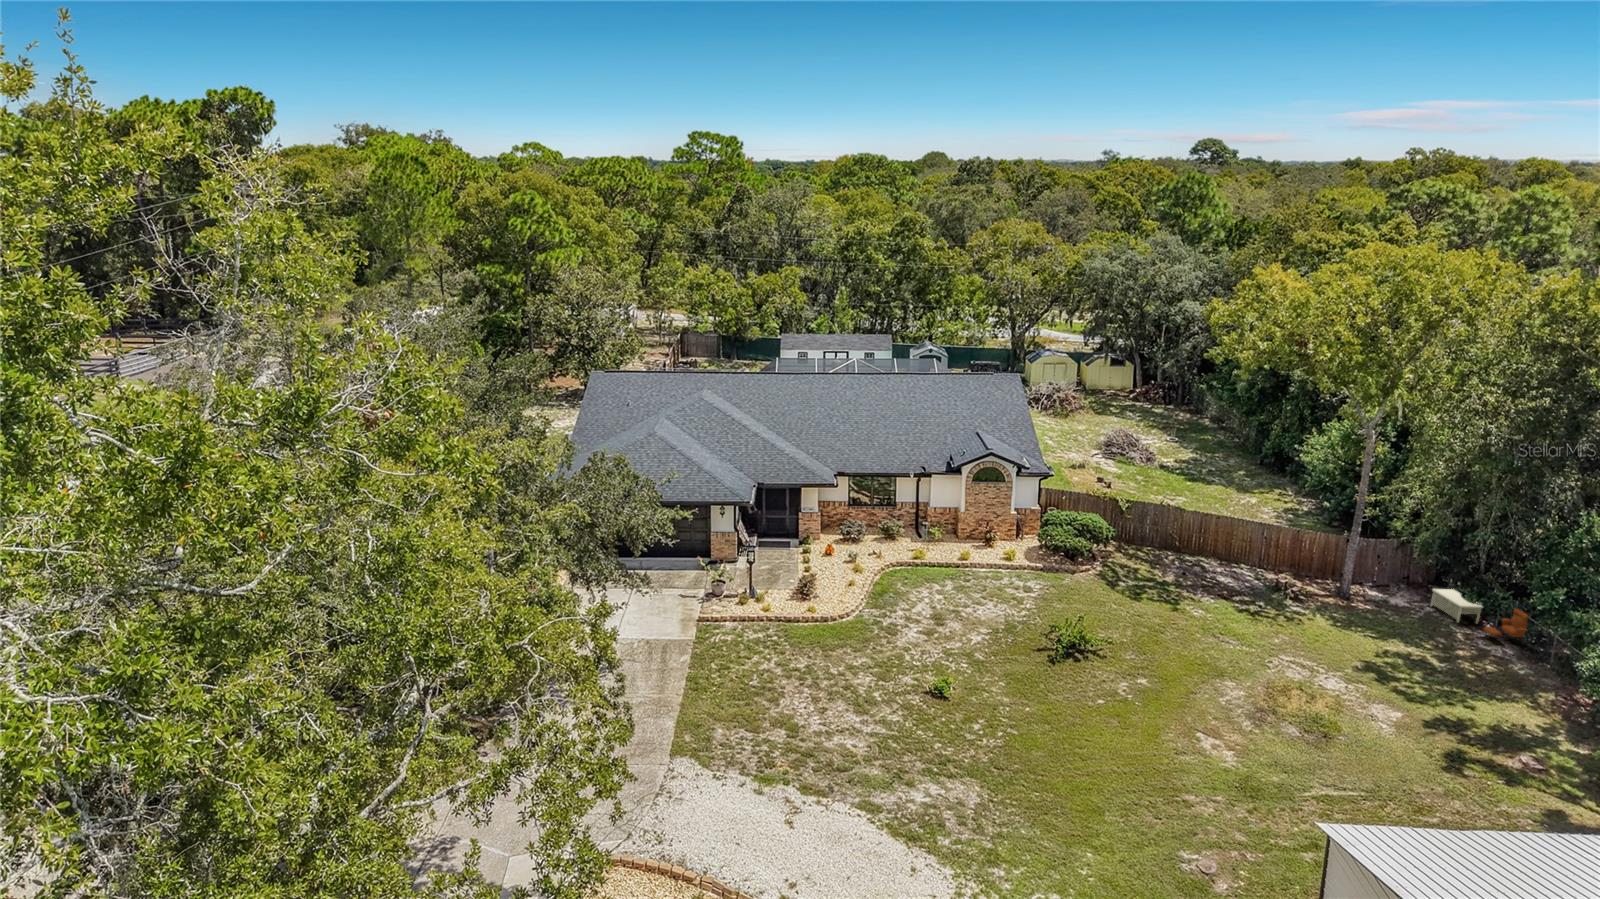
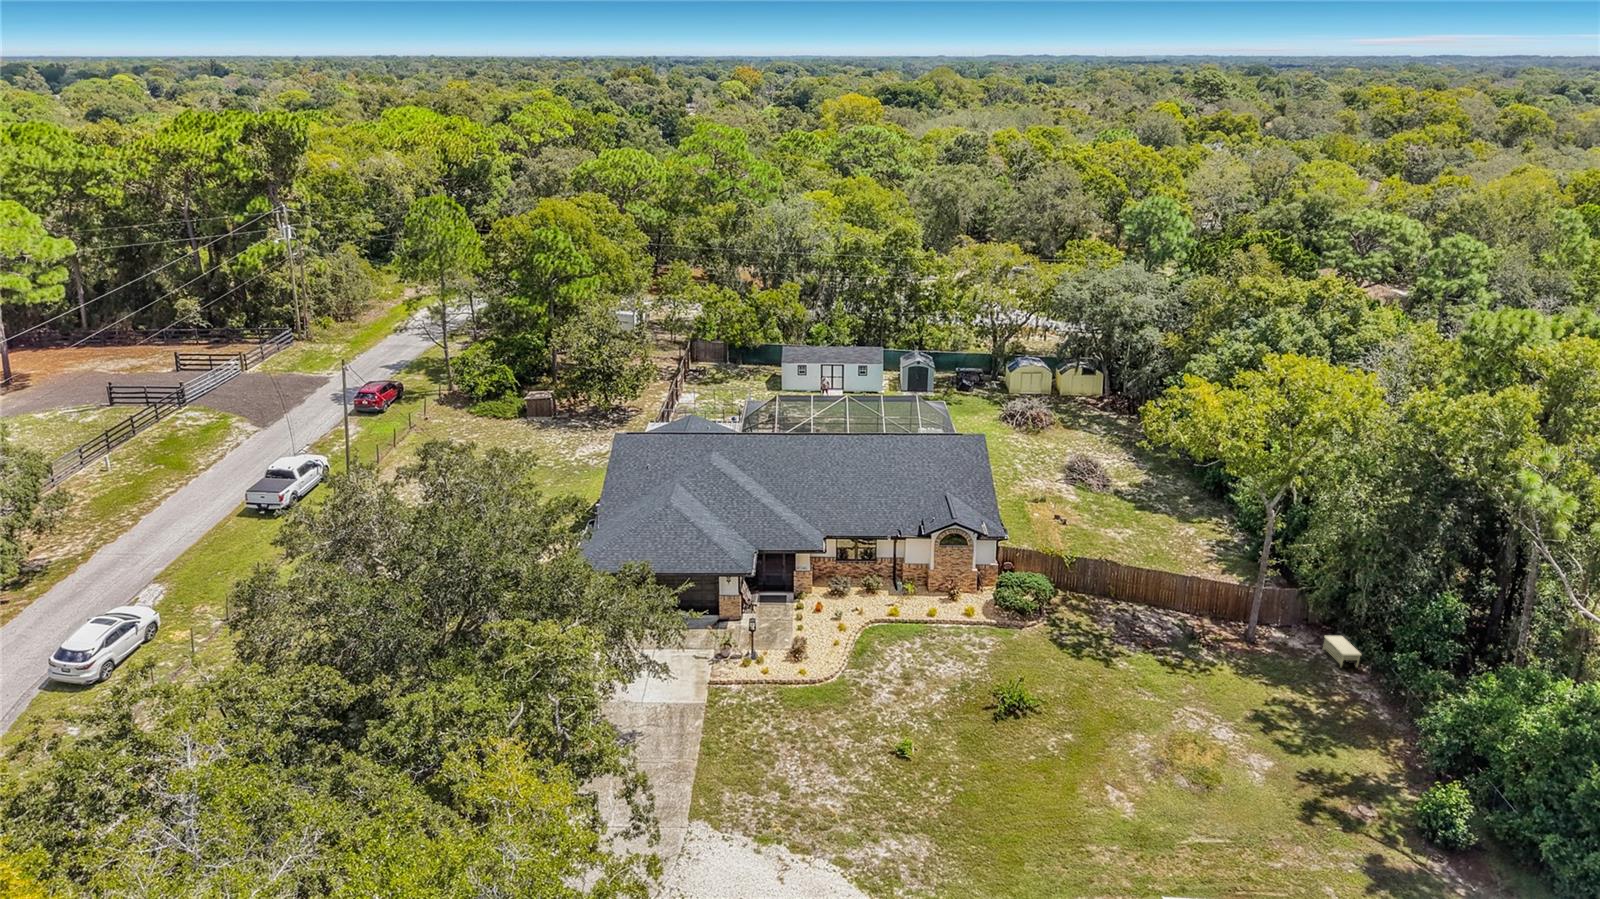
lounge chair: present [1484,609,1528,642] -> none [1356,659,1394,689]

